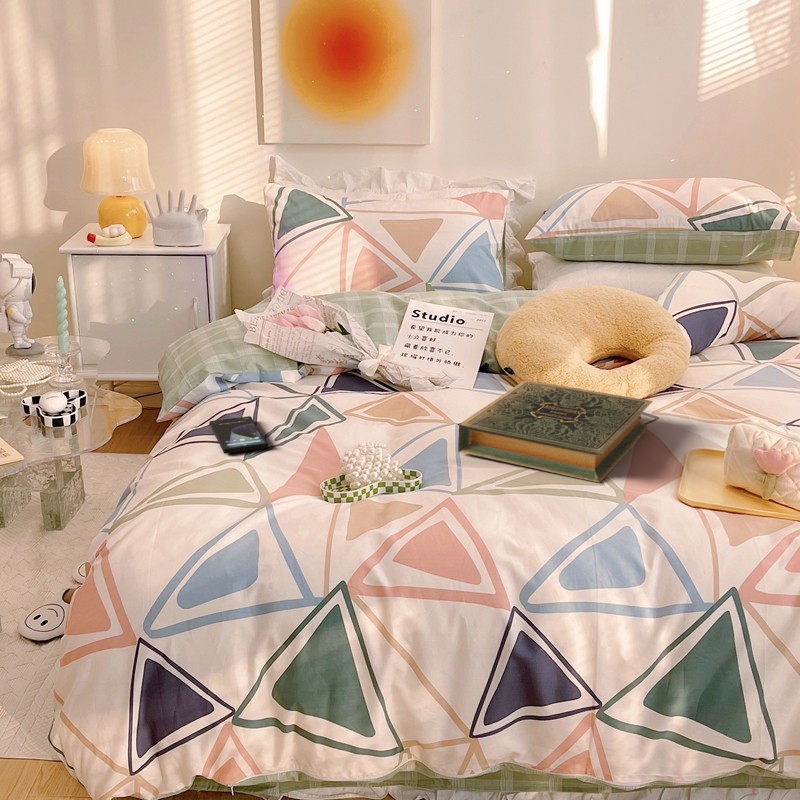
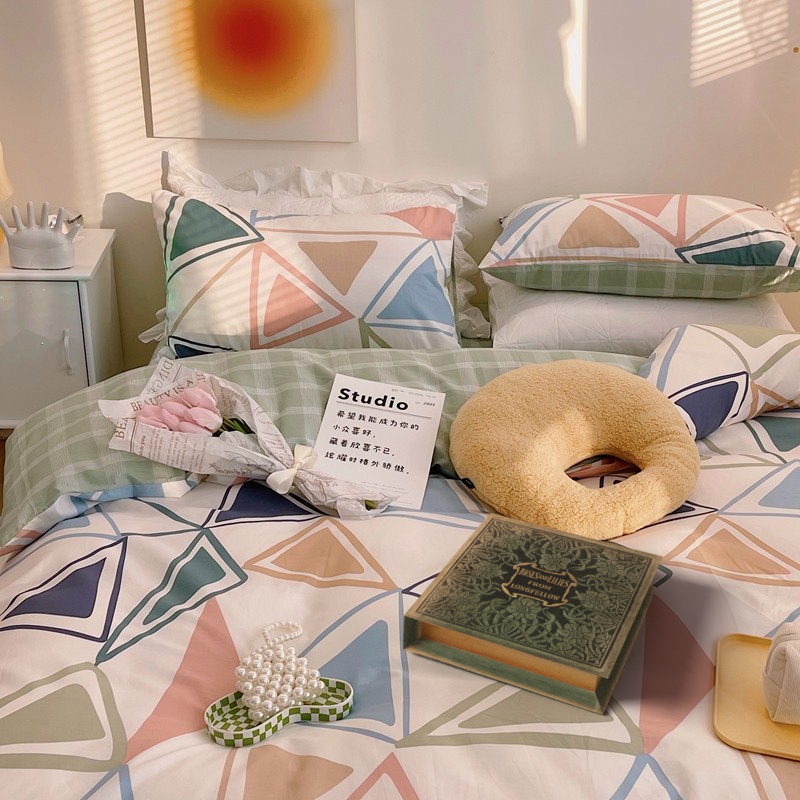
smartphone: present [209,416,269,454] -> none [56,574,137,656]

